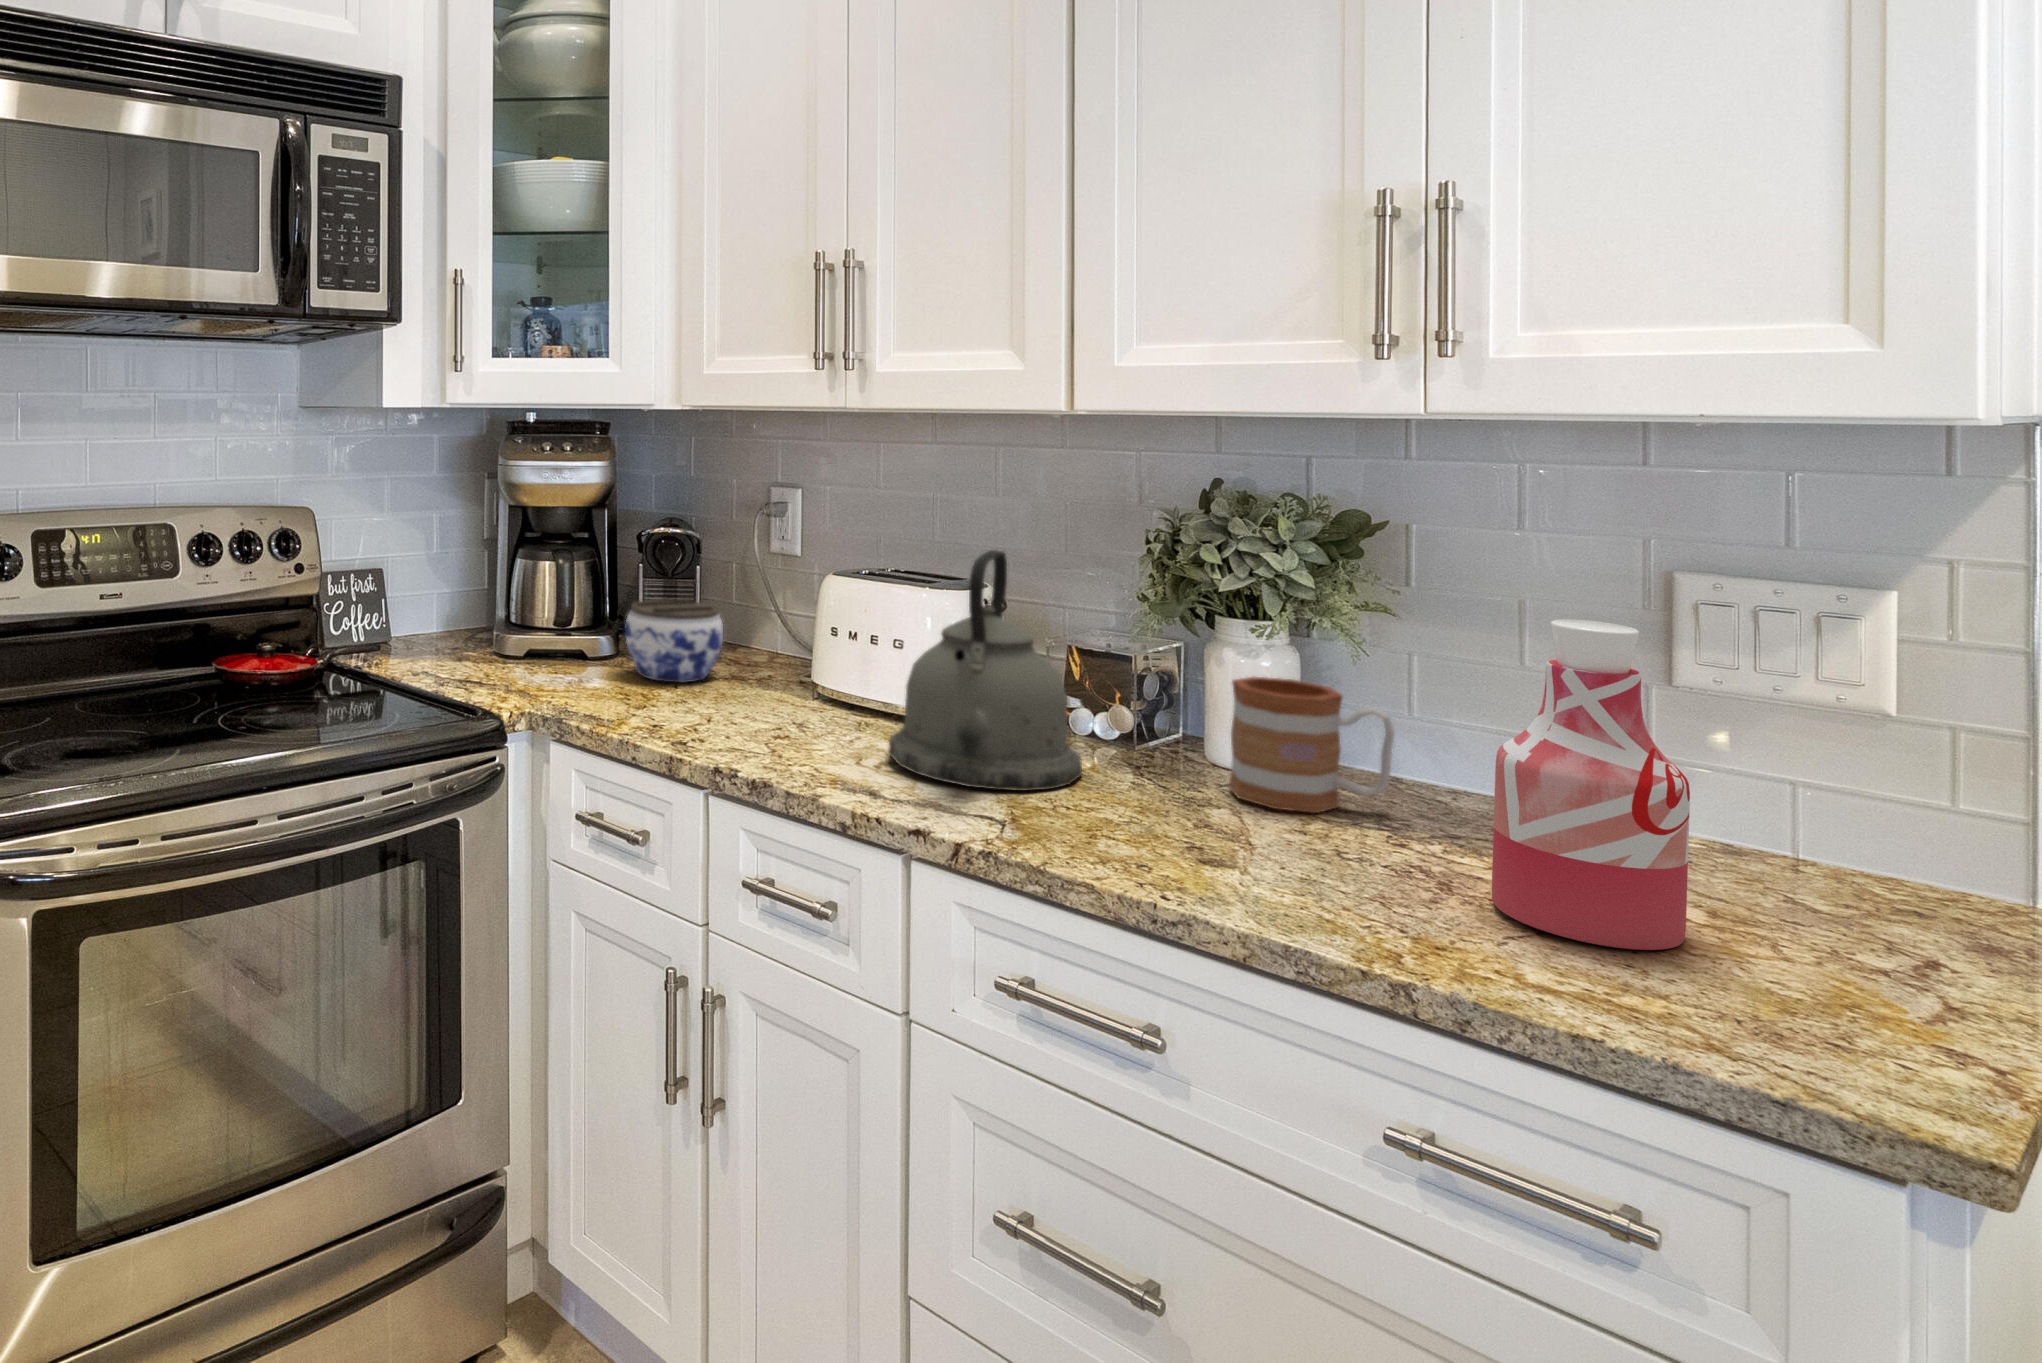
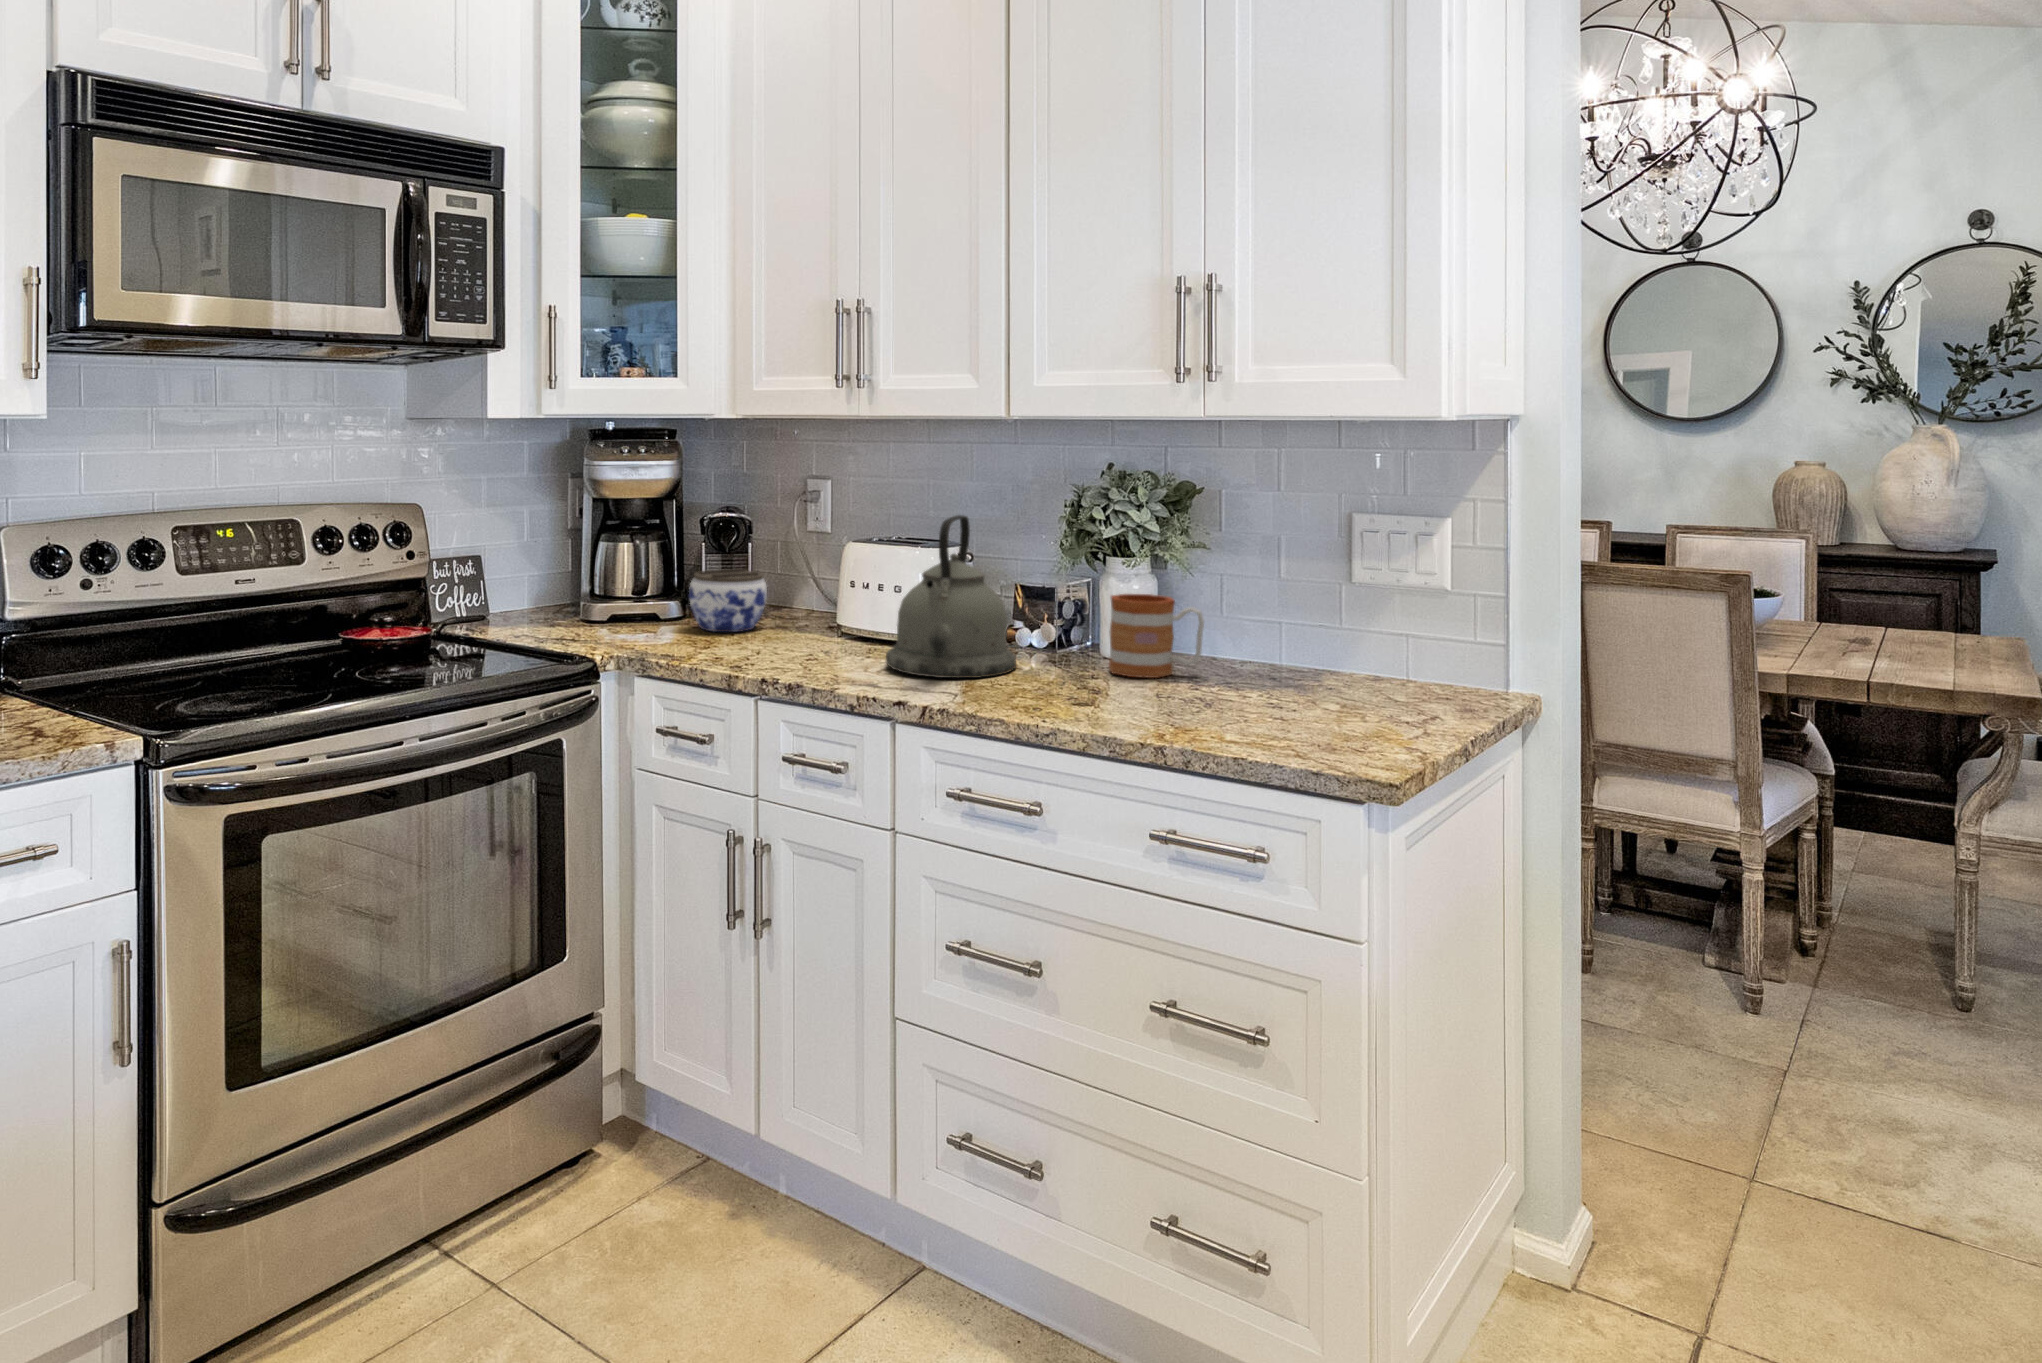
bottle: present [1492,619,1690,950] -> none [1234,537,1331,724]

